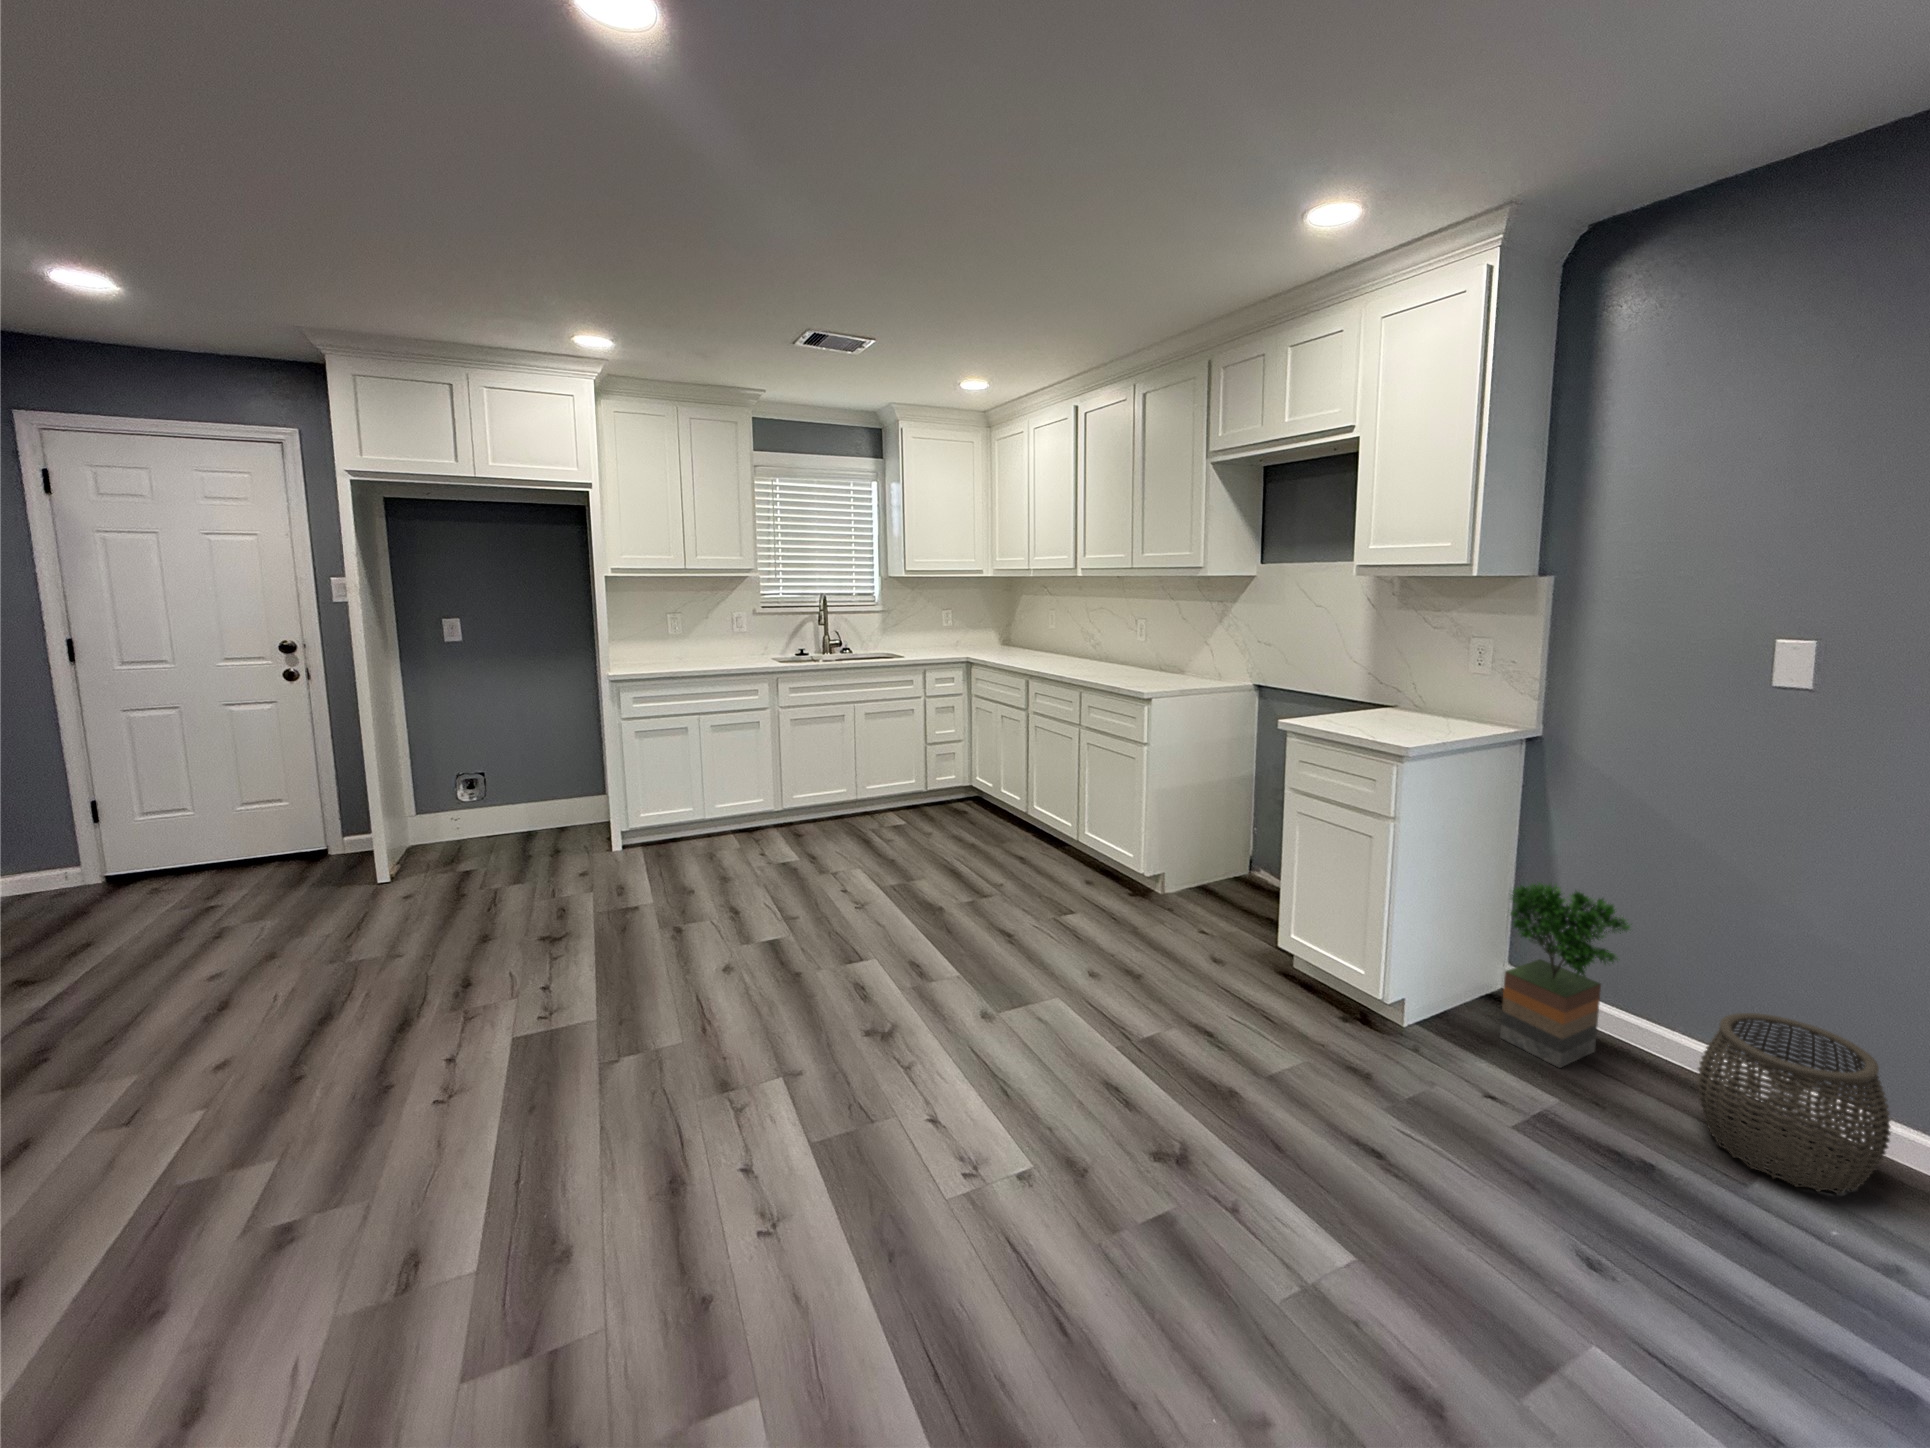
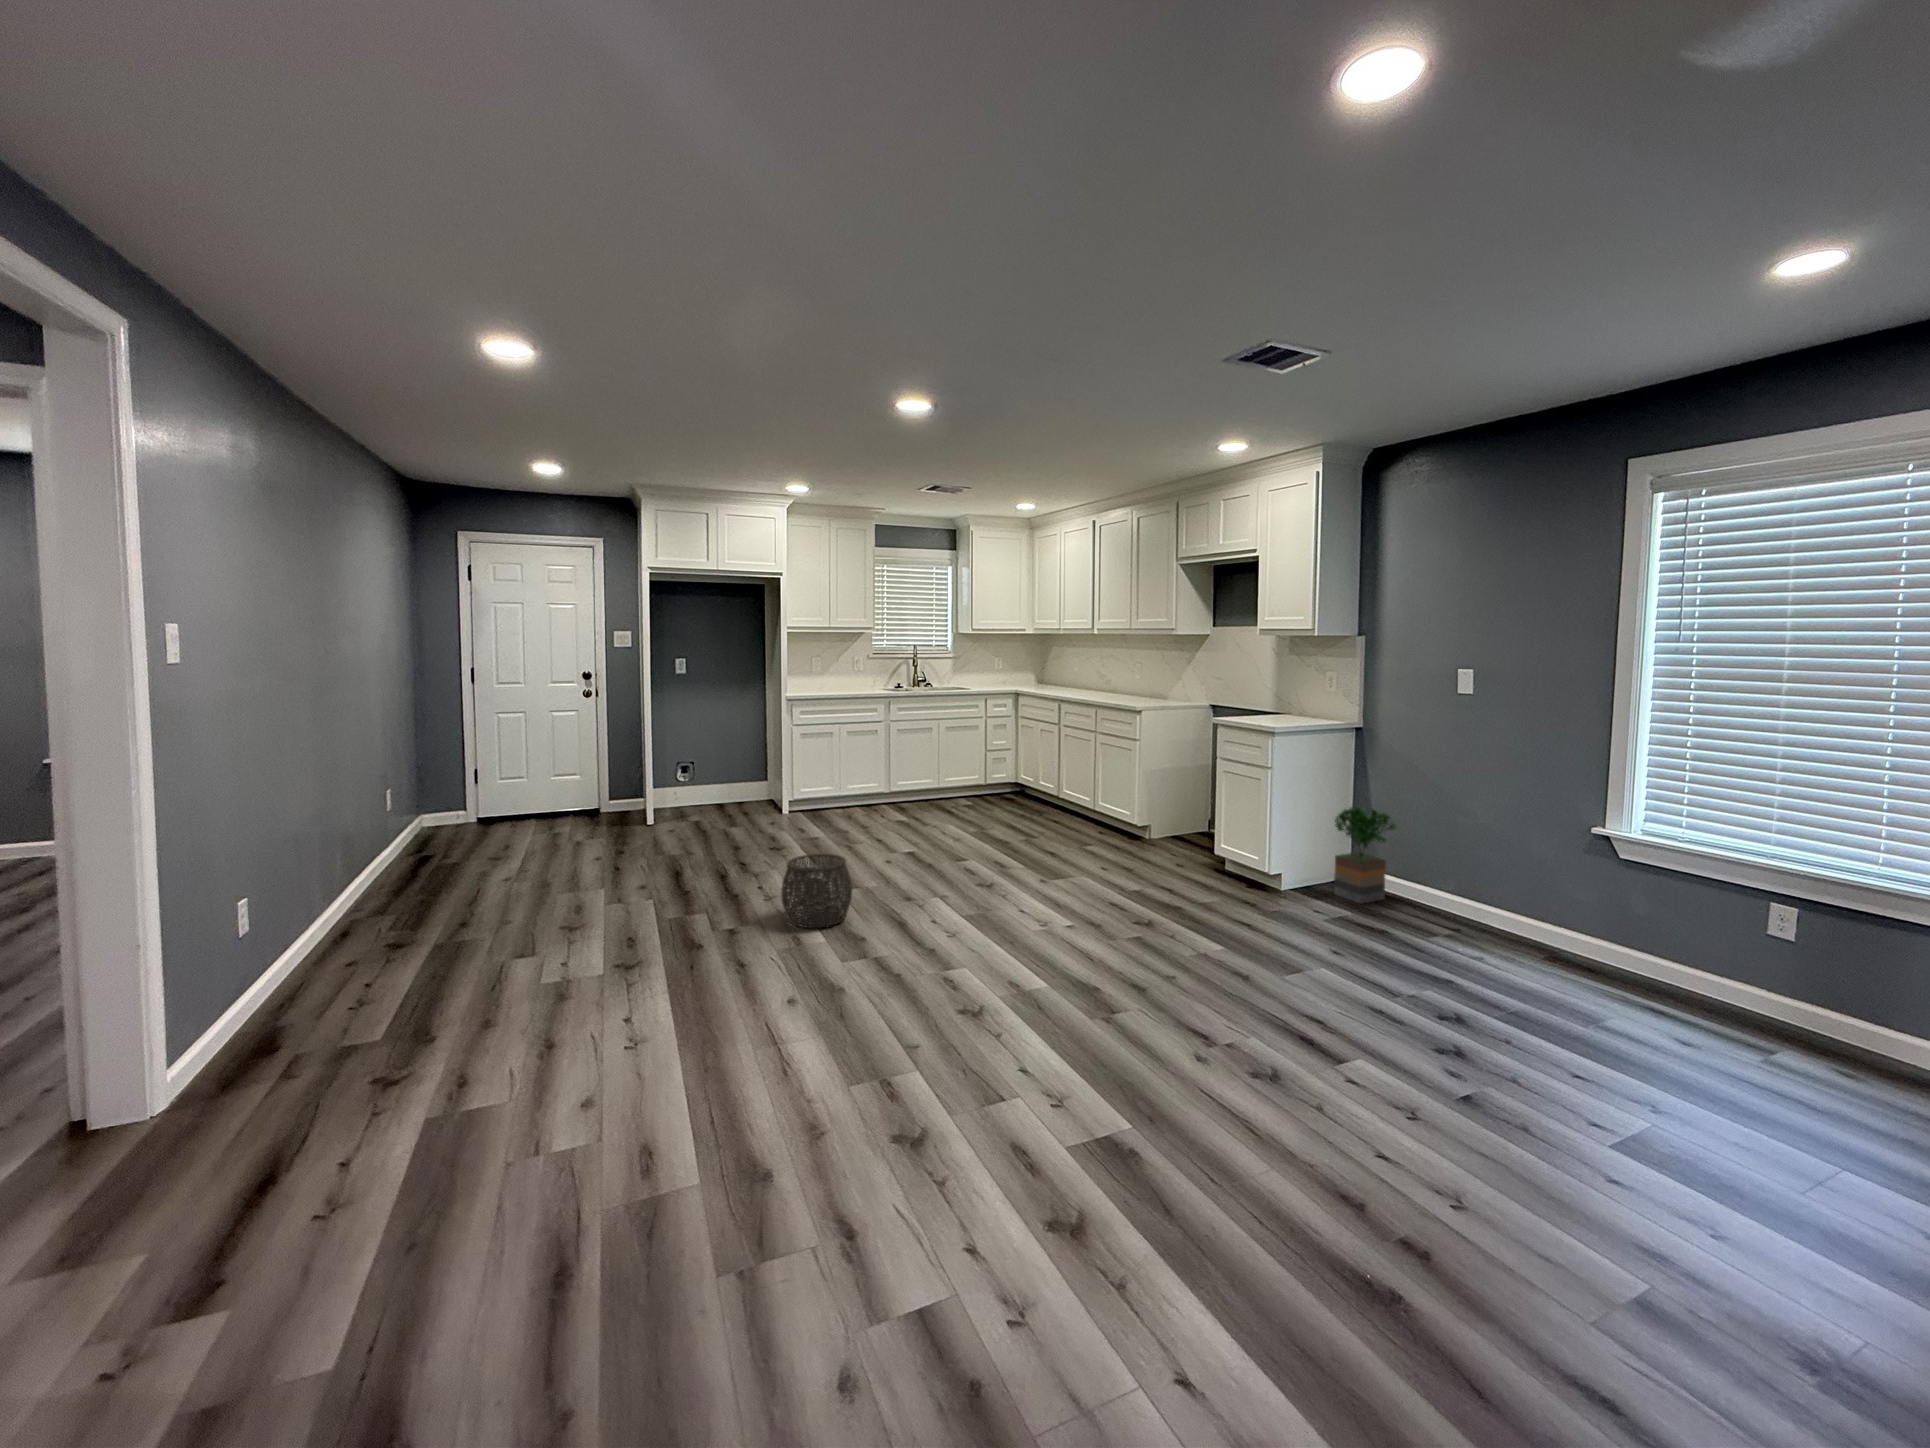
woven basket: present [1698,1013,1890,1194] -> present [781,854,853,928]

